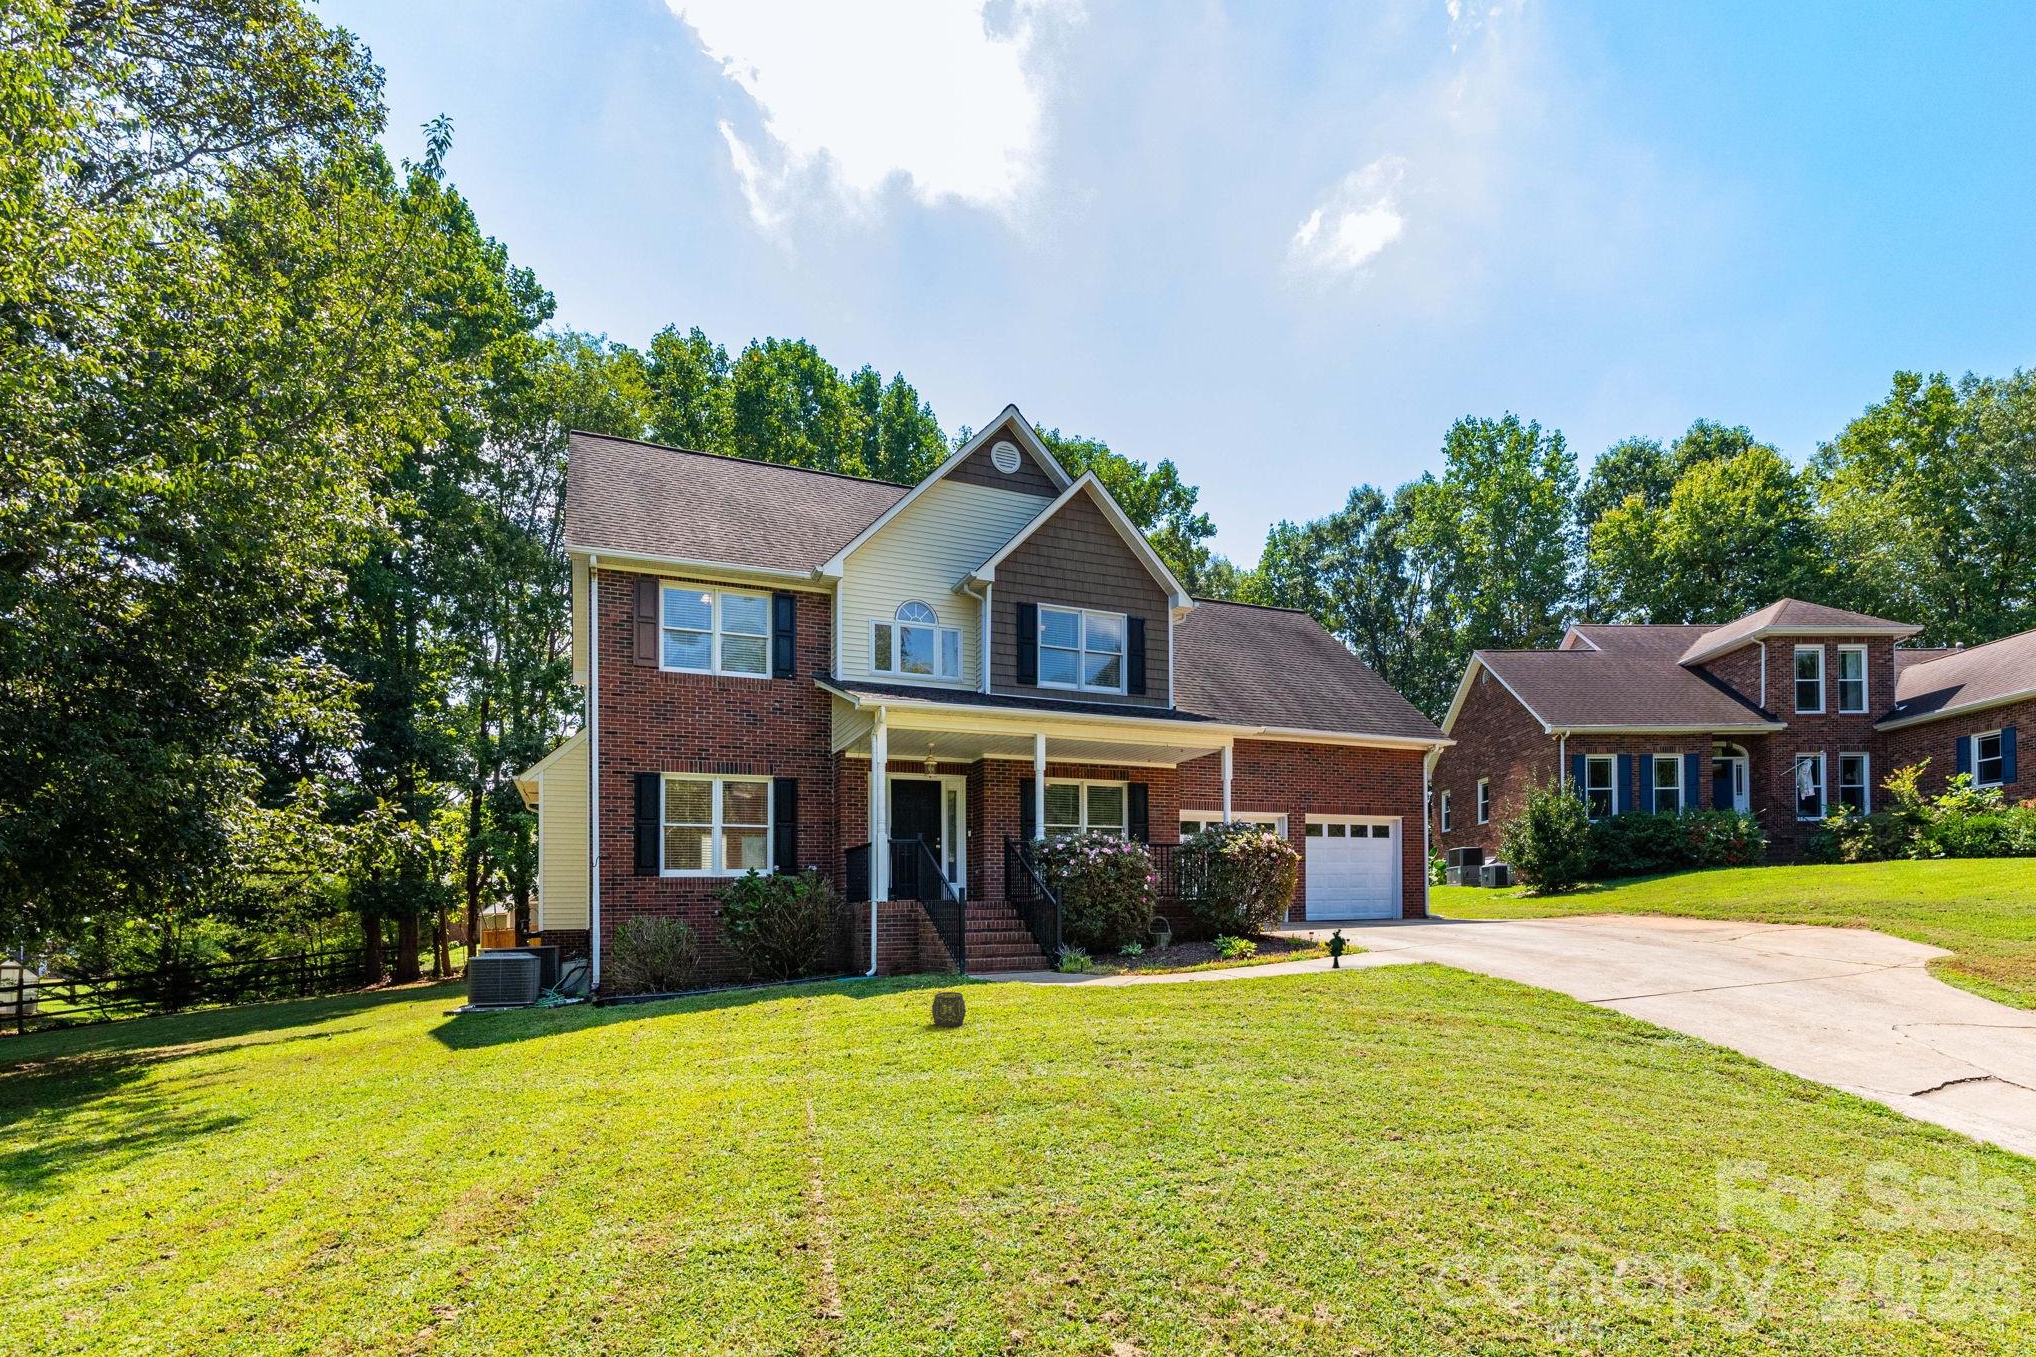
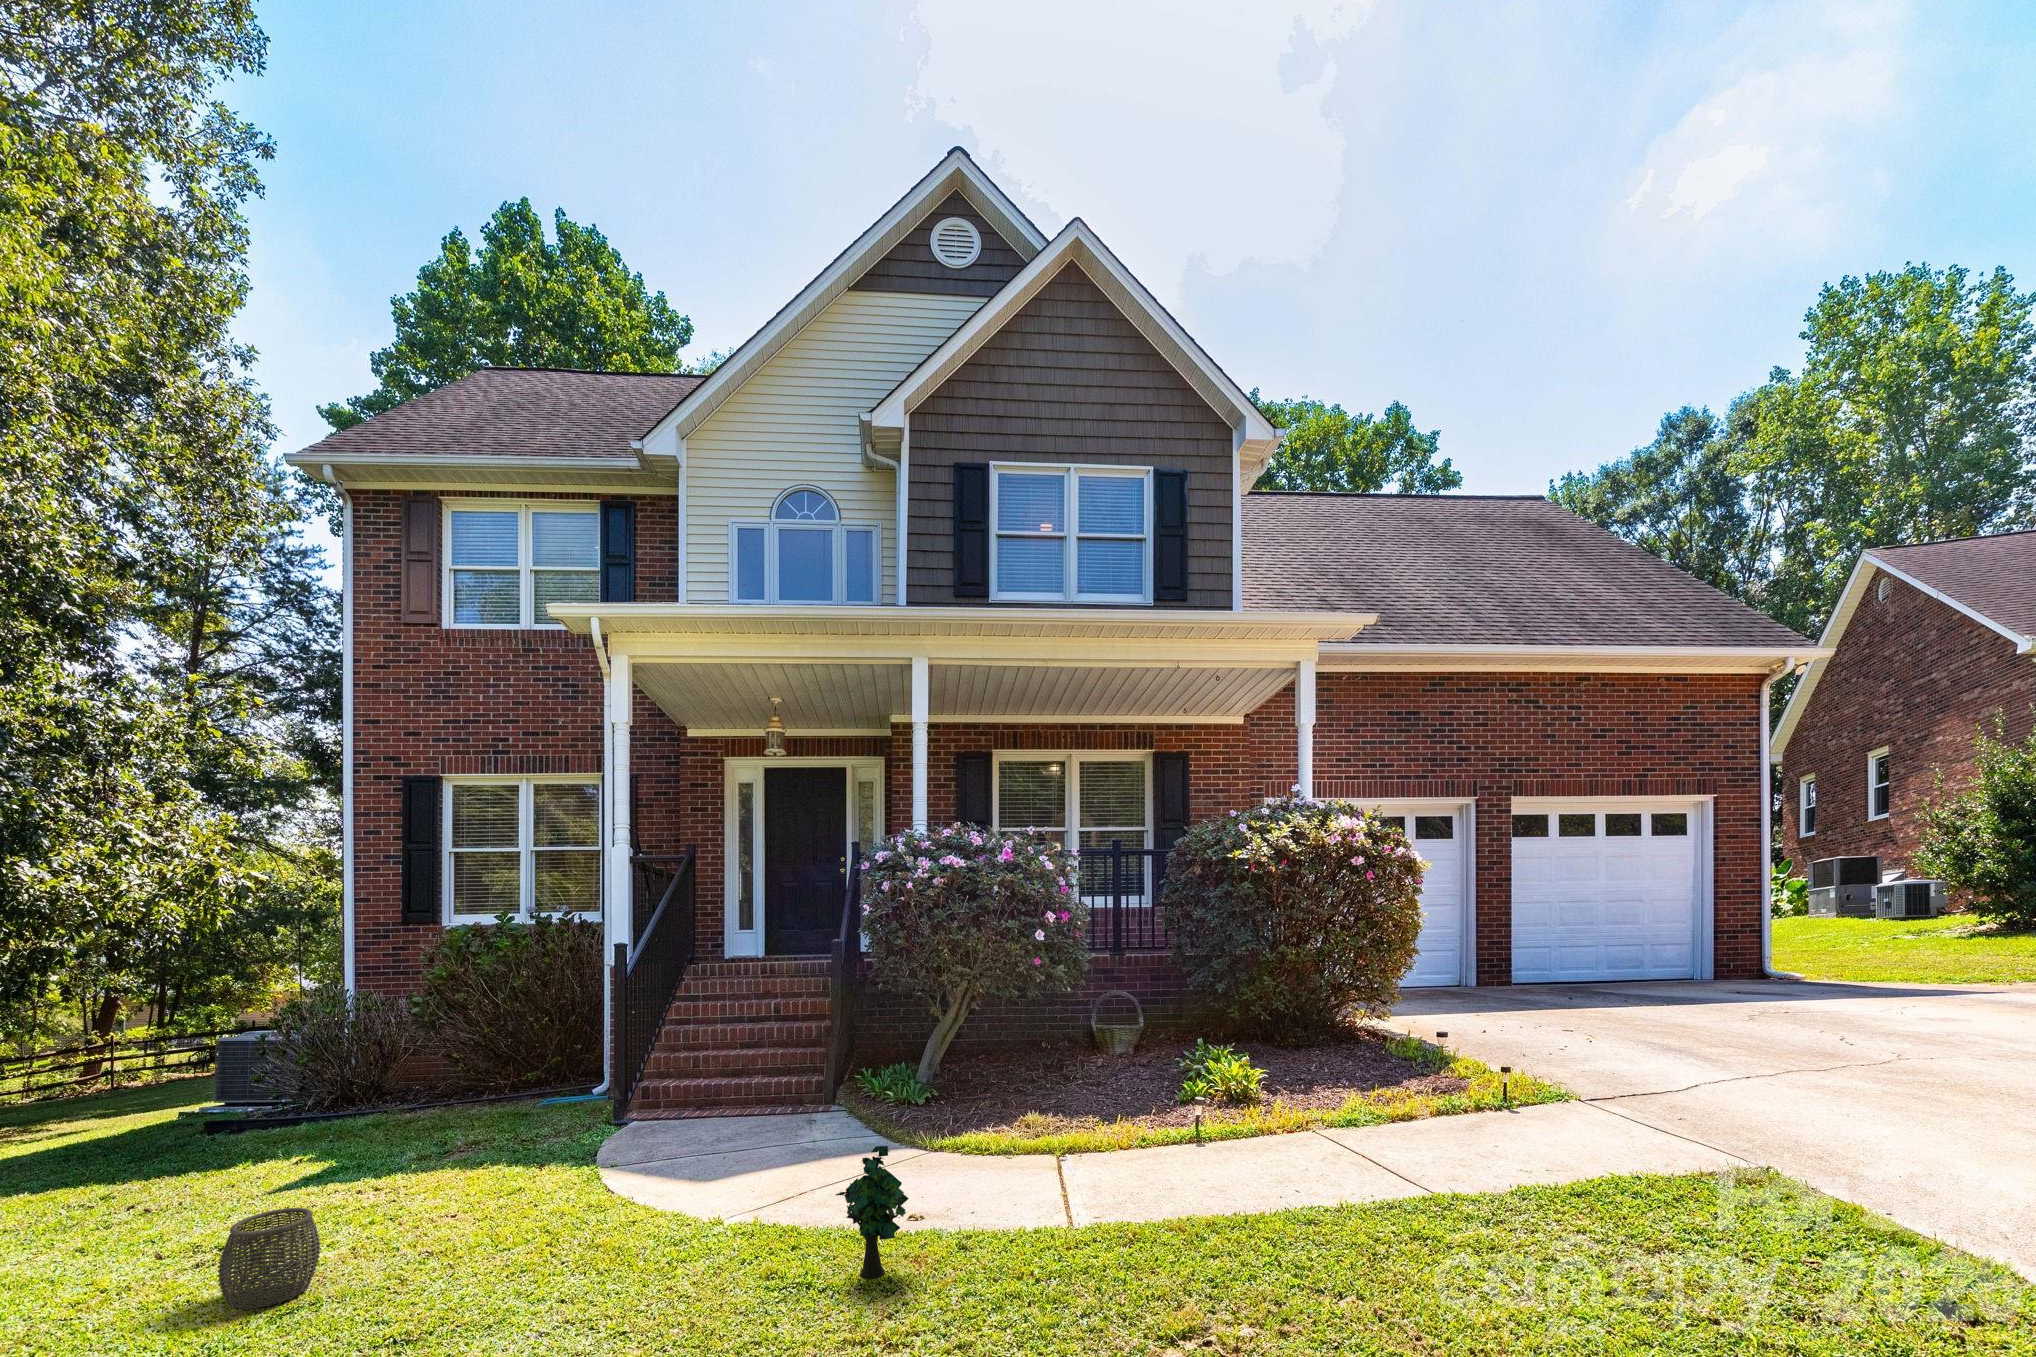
decorative plant: present [1325,929,1346,968] -> present [836,1146,909,1279]

